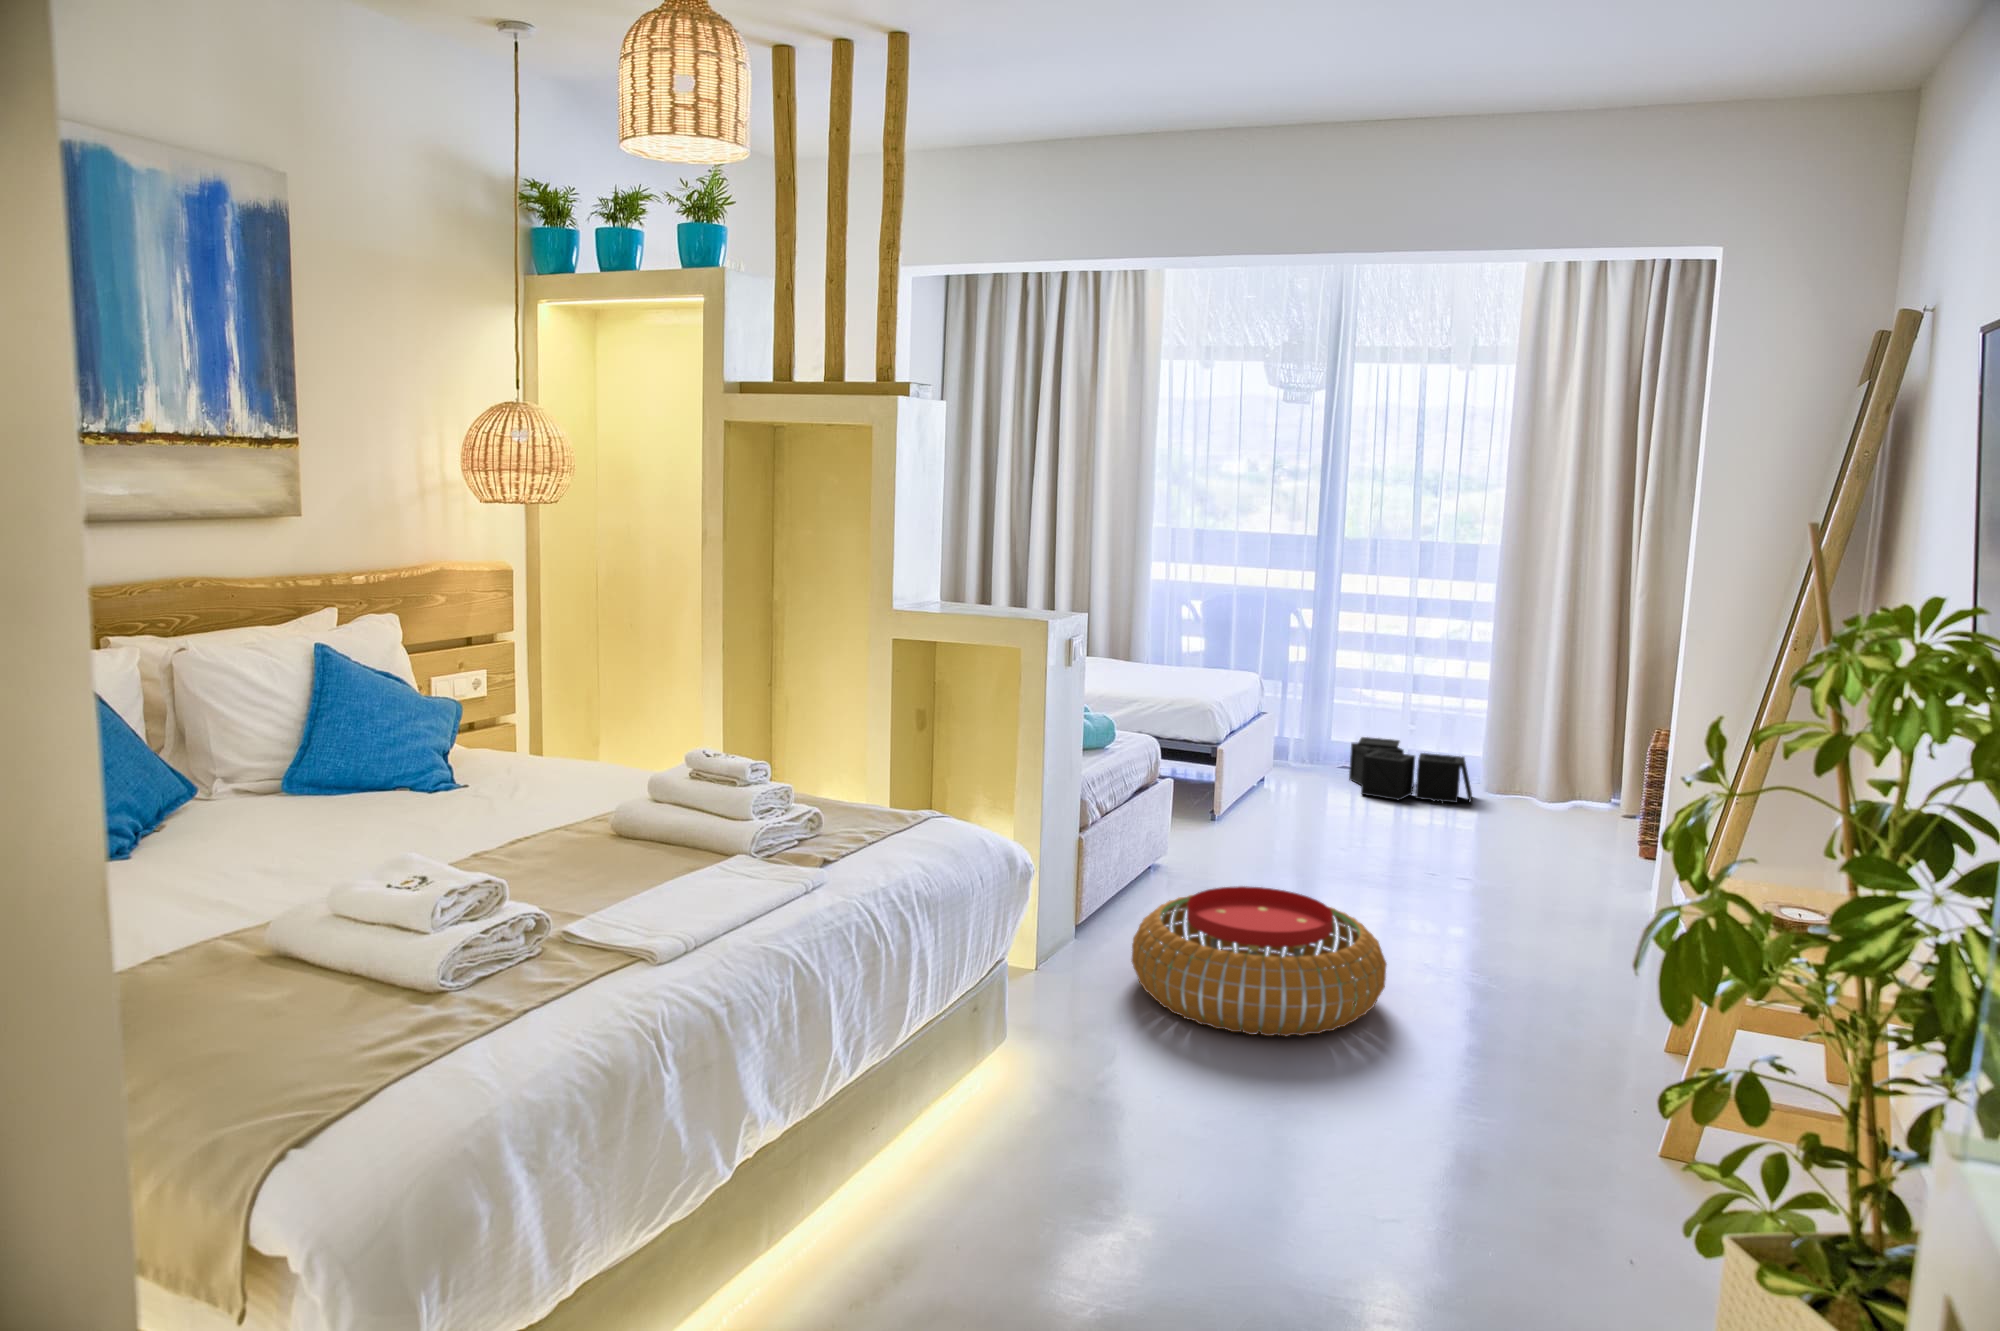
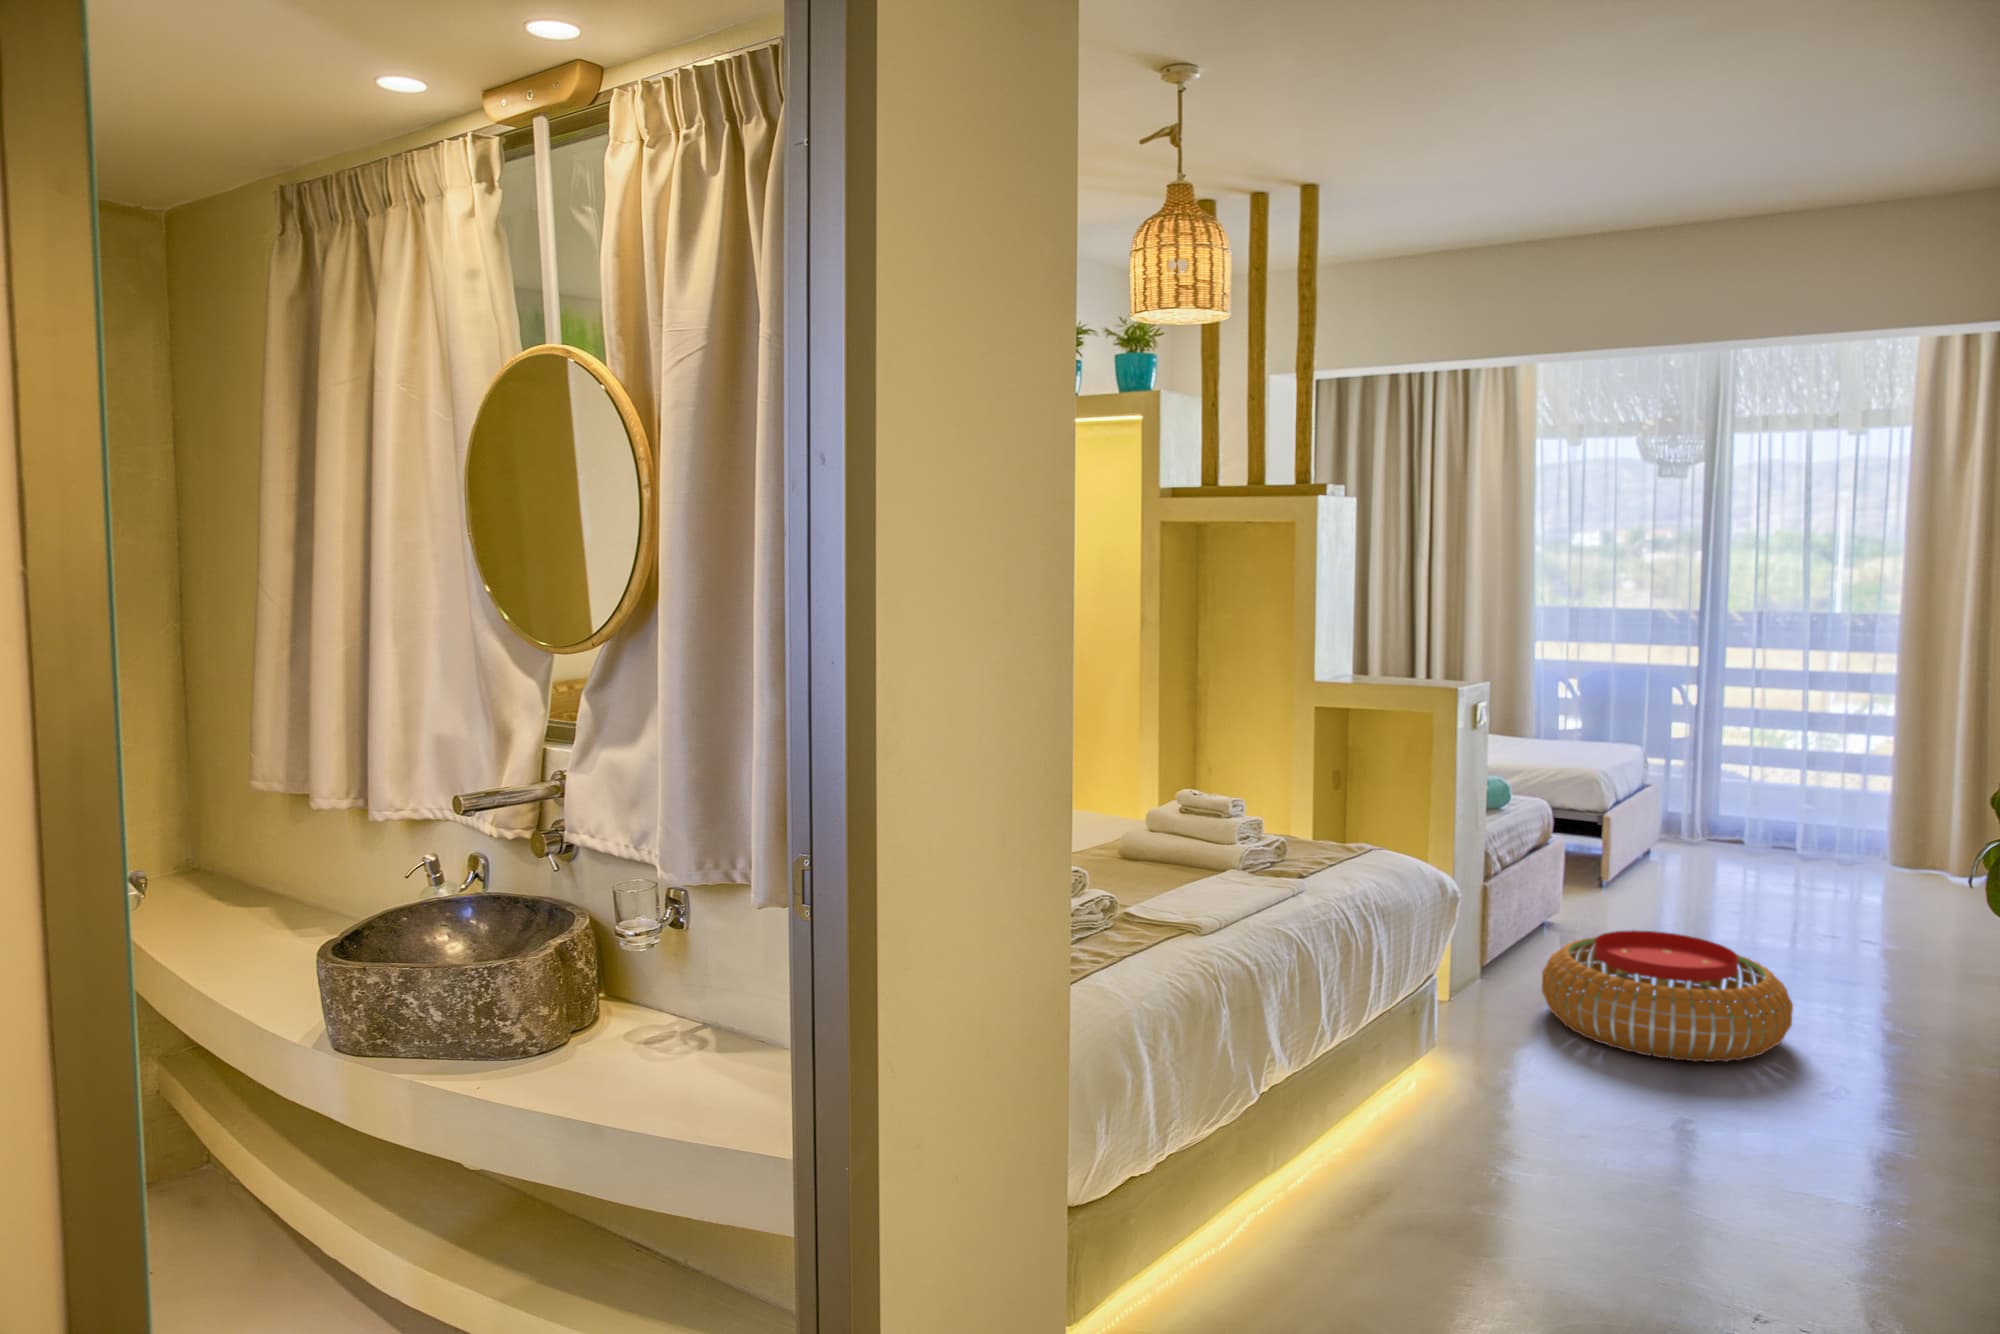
storage bin: present [1349,737,1472,803] -> none [1739,811,1876,879]

